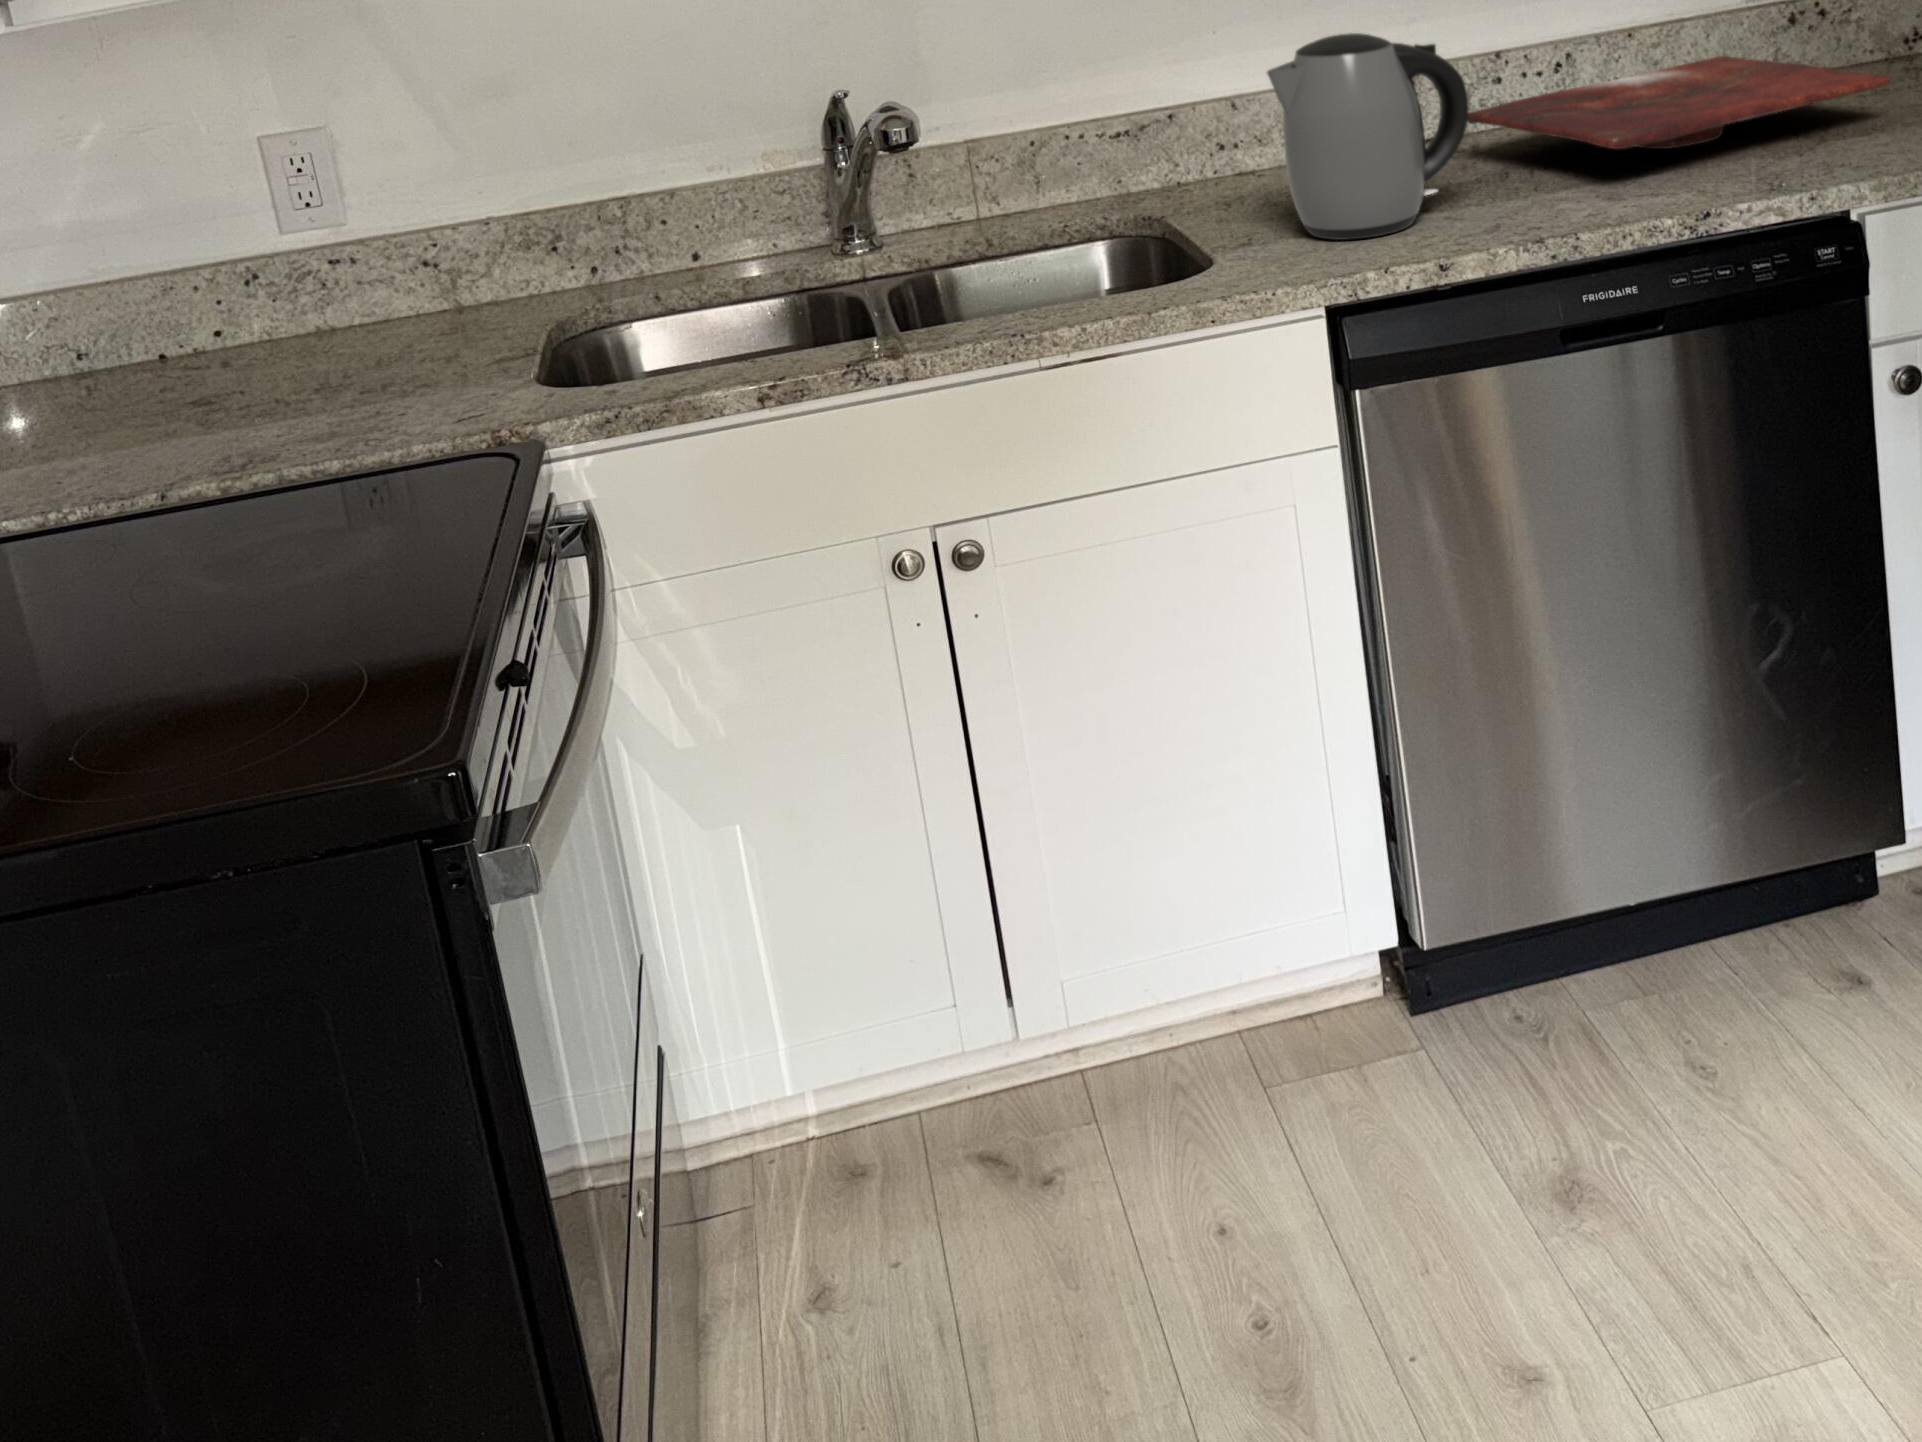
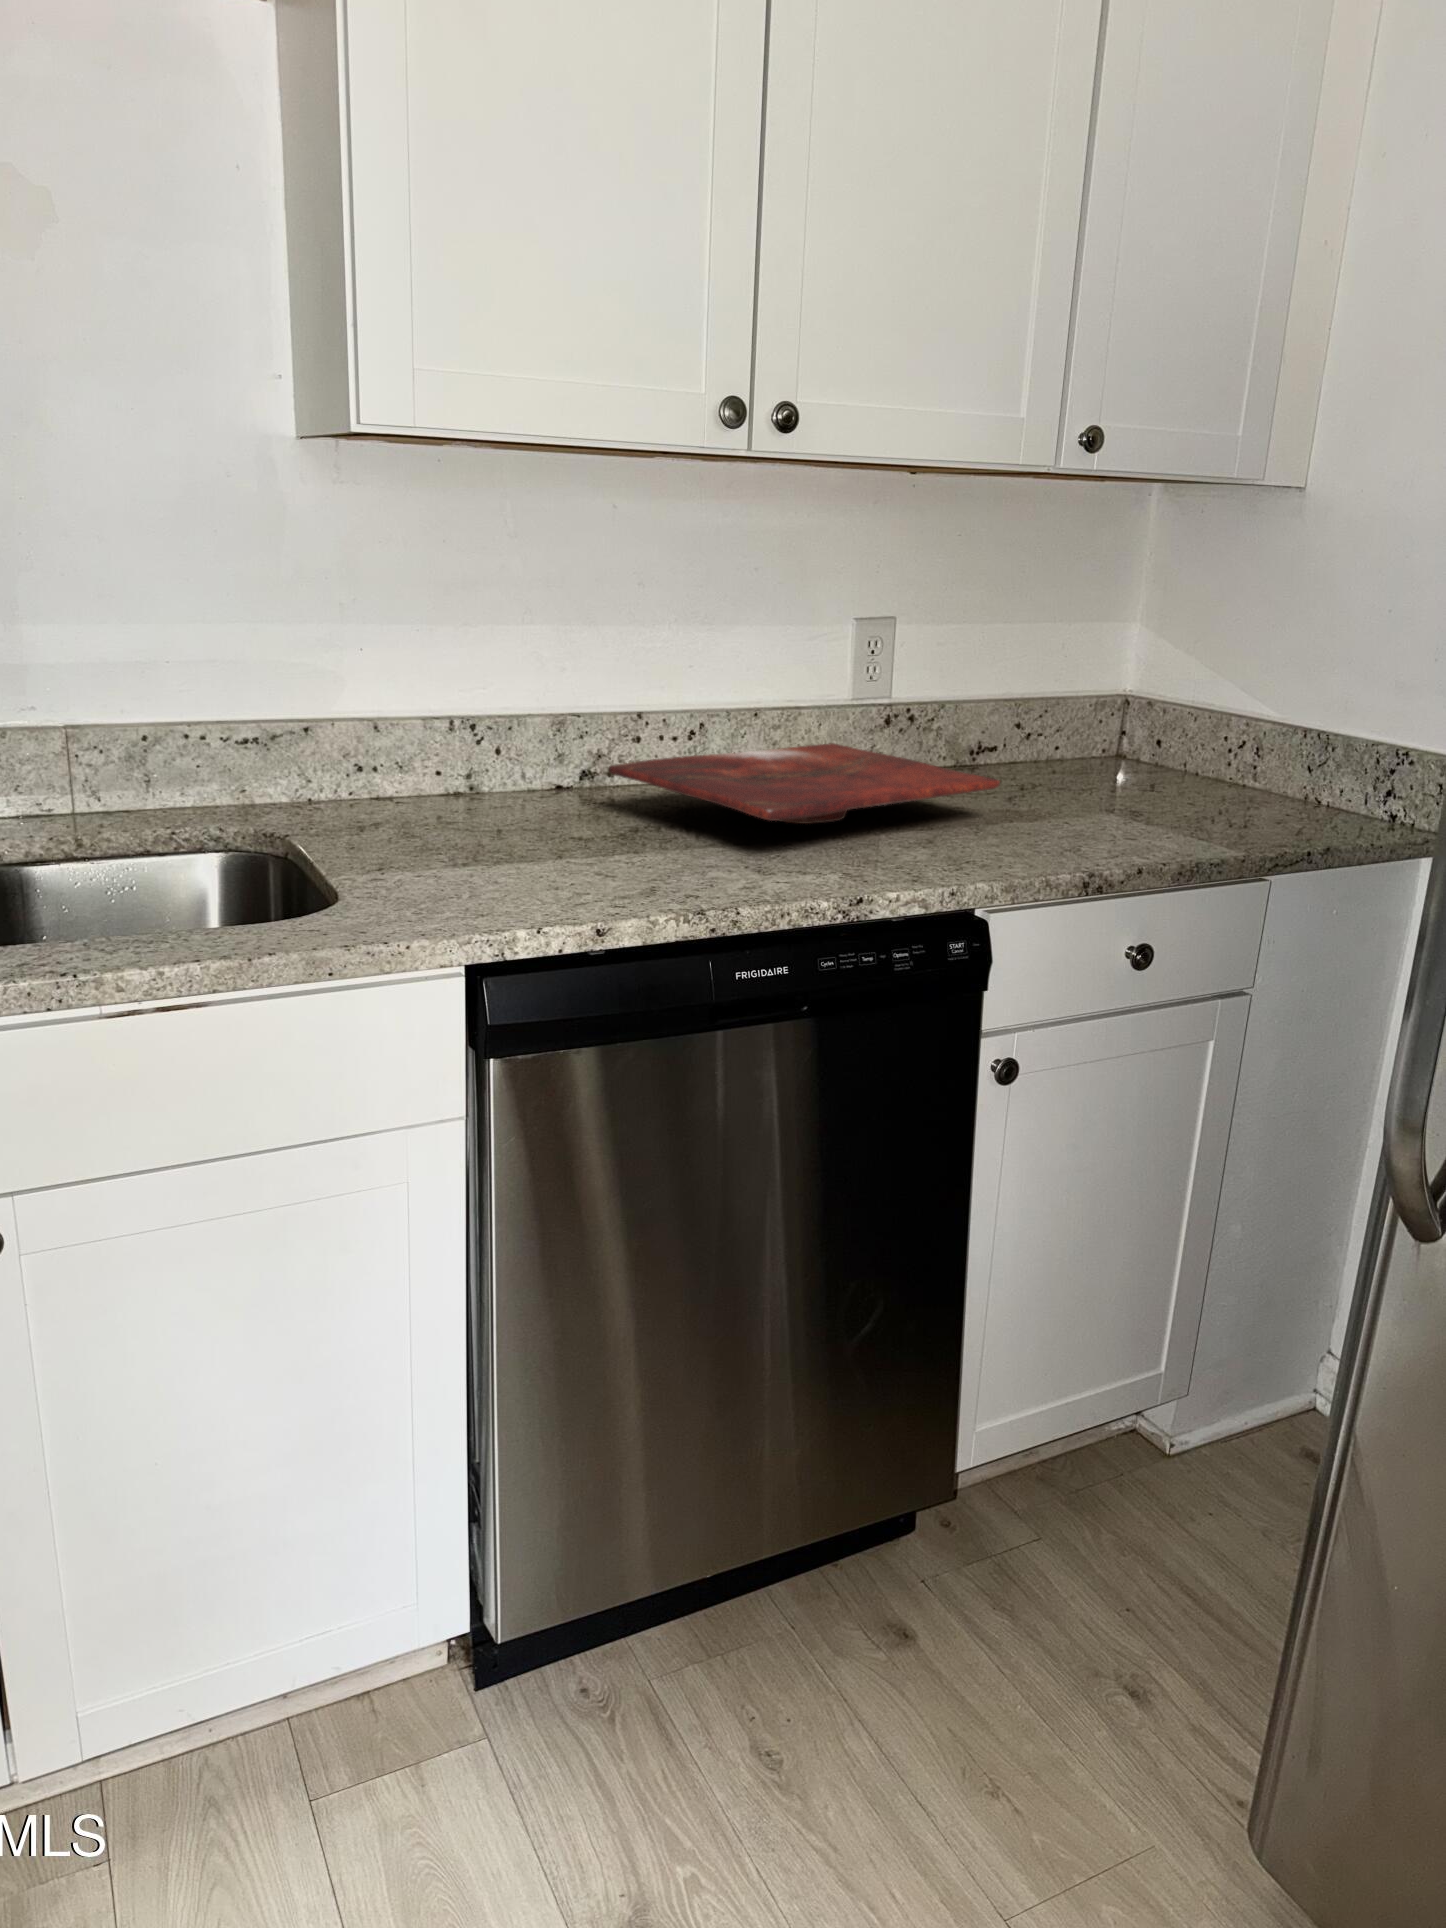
kettle: present [1267,33,1469,240] -> none [416,662,628,886]

